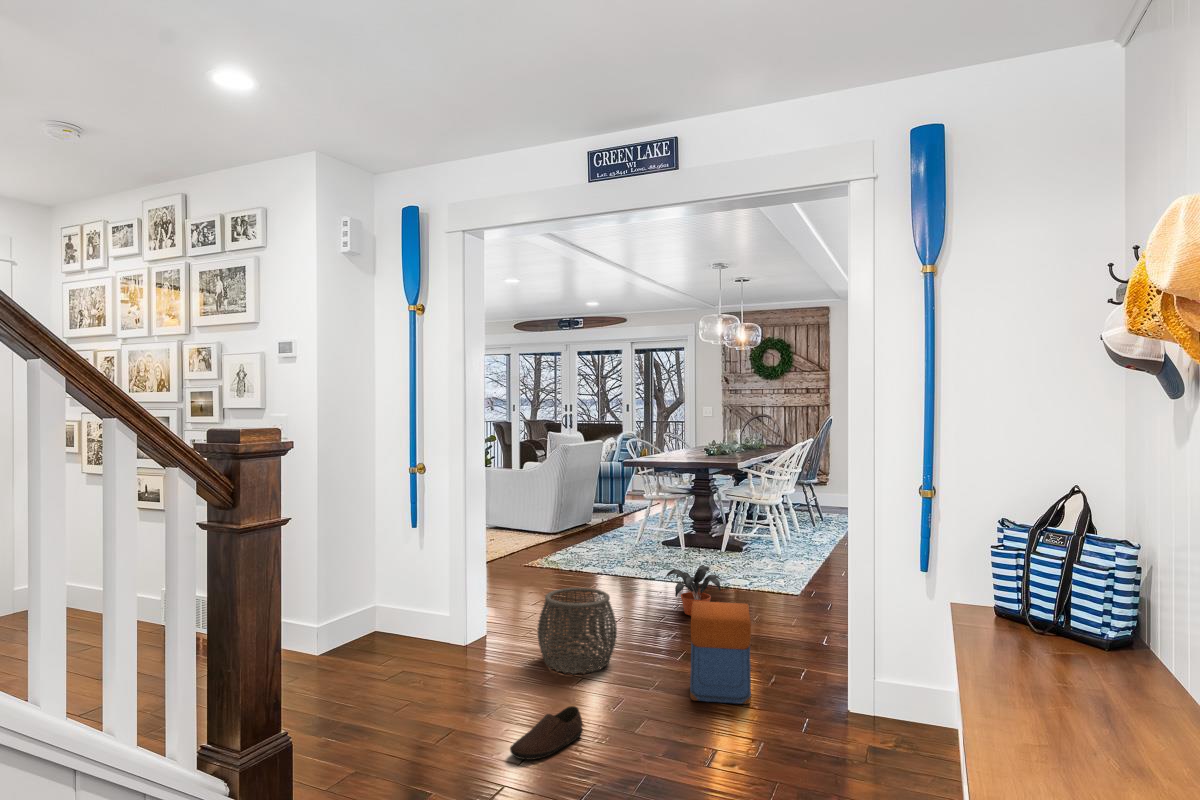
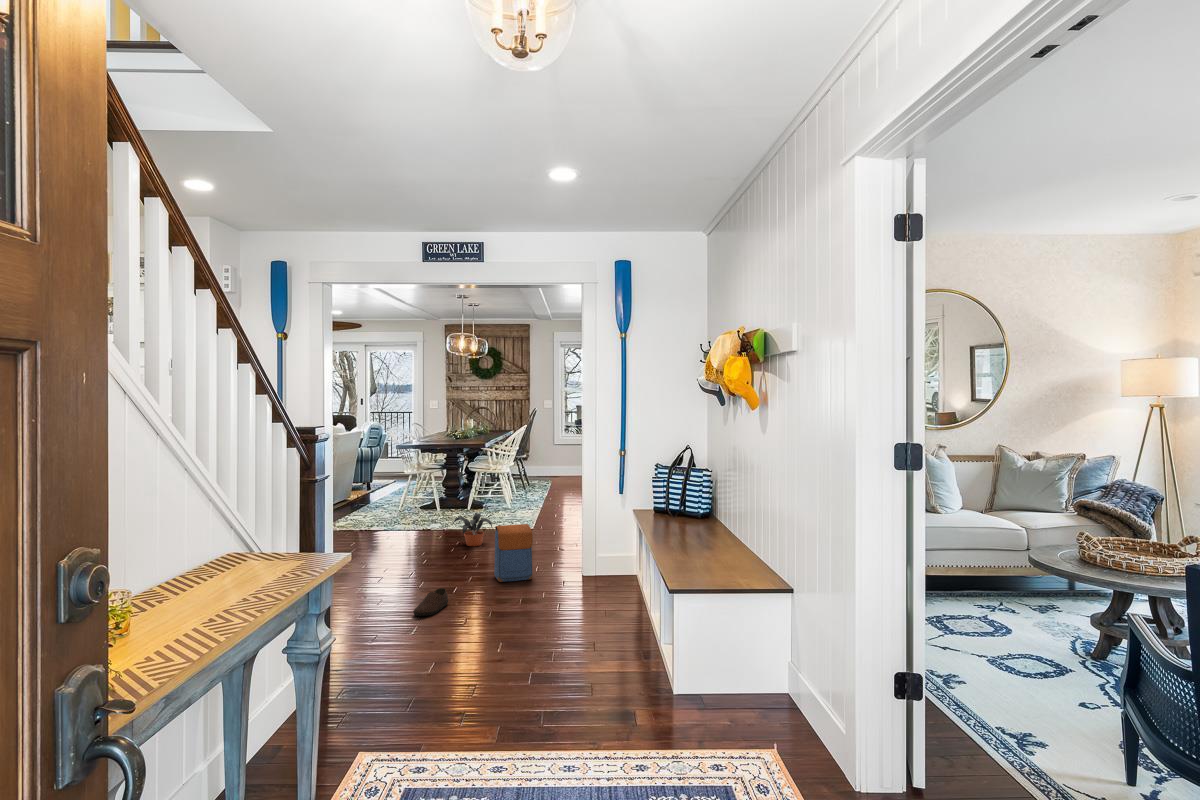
woven basket: present [537,588,617,674] -> none [389,529,443,582]

